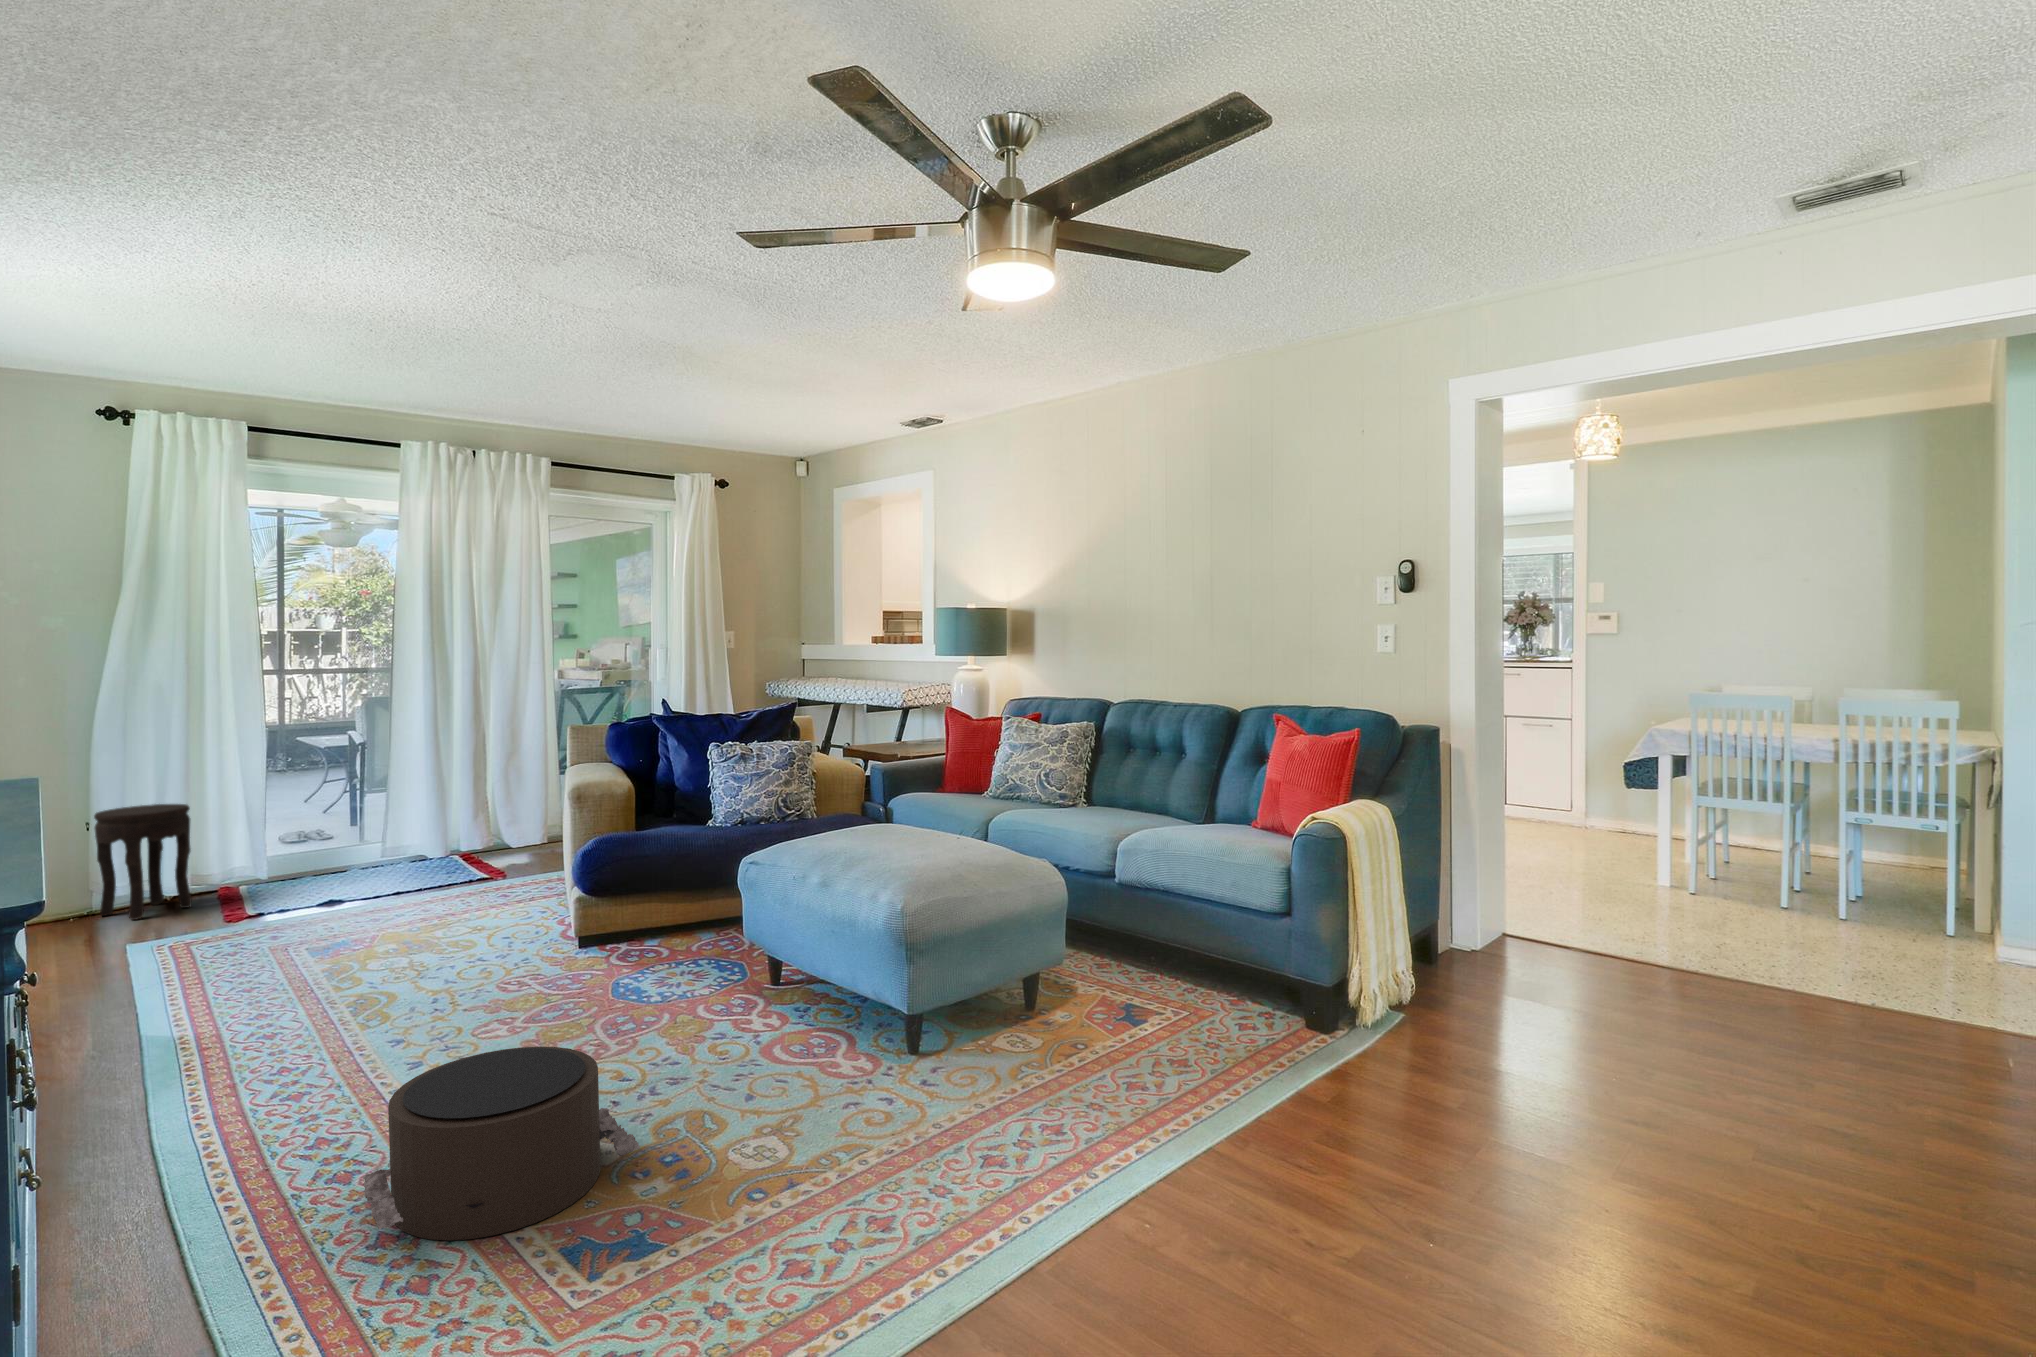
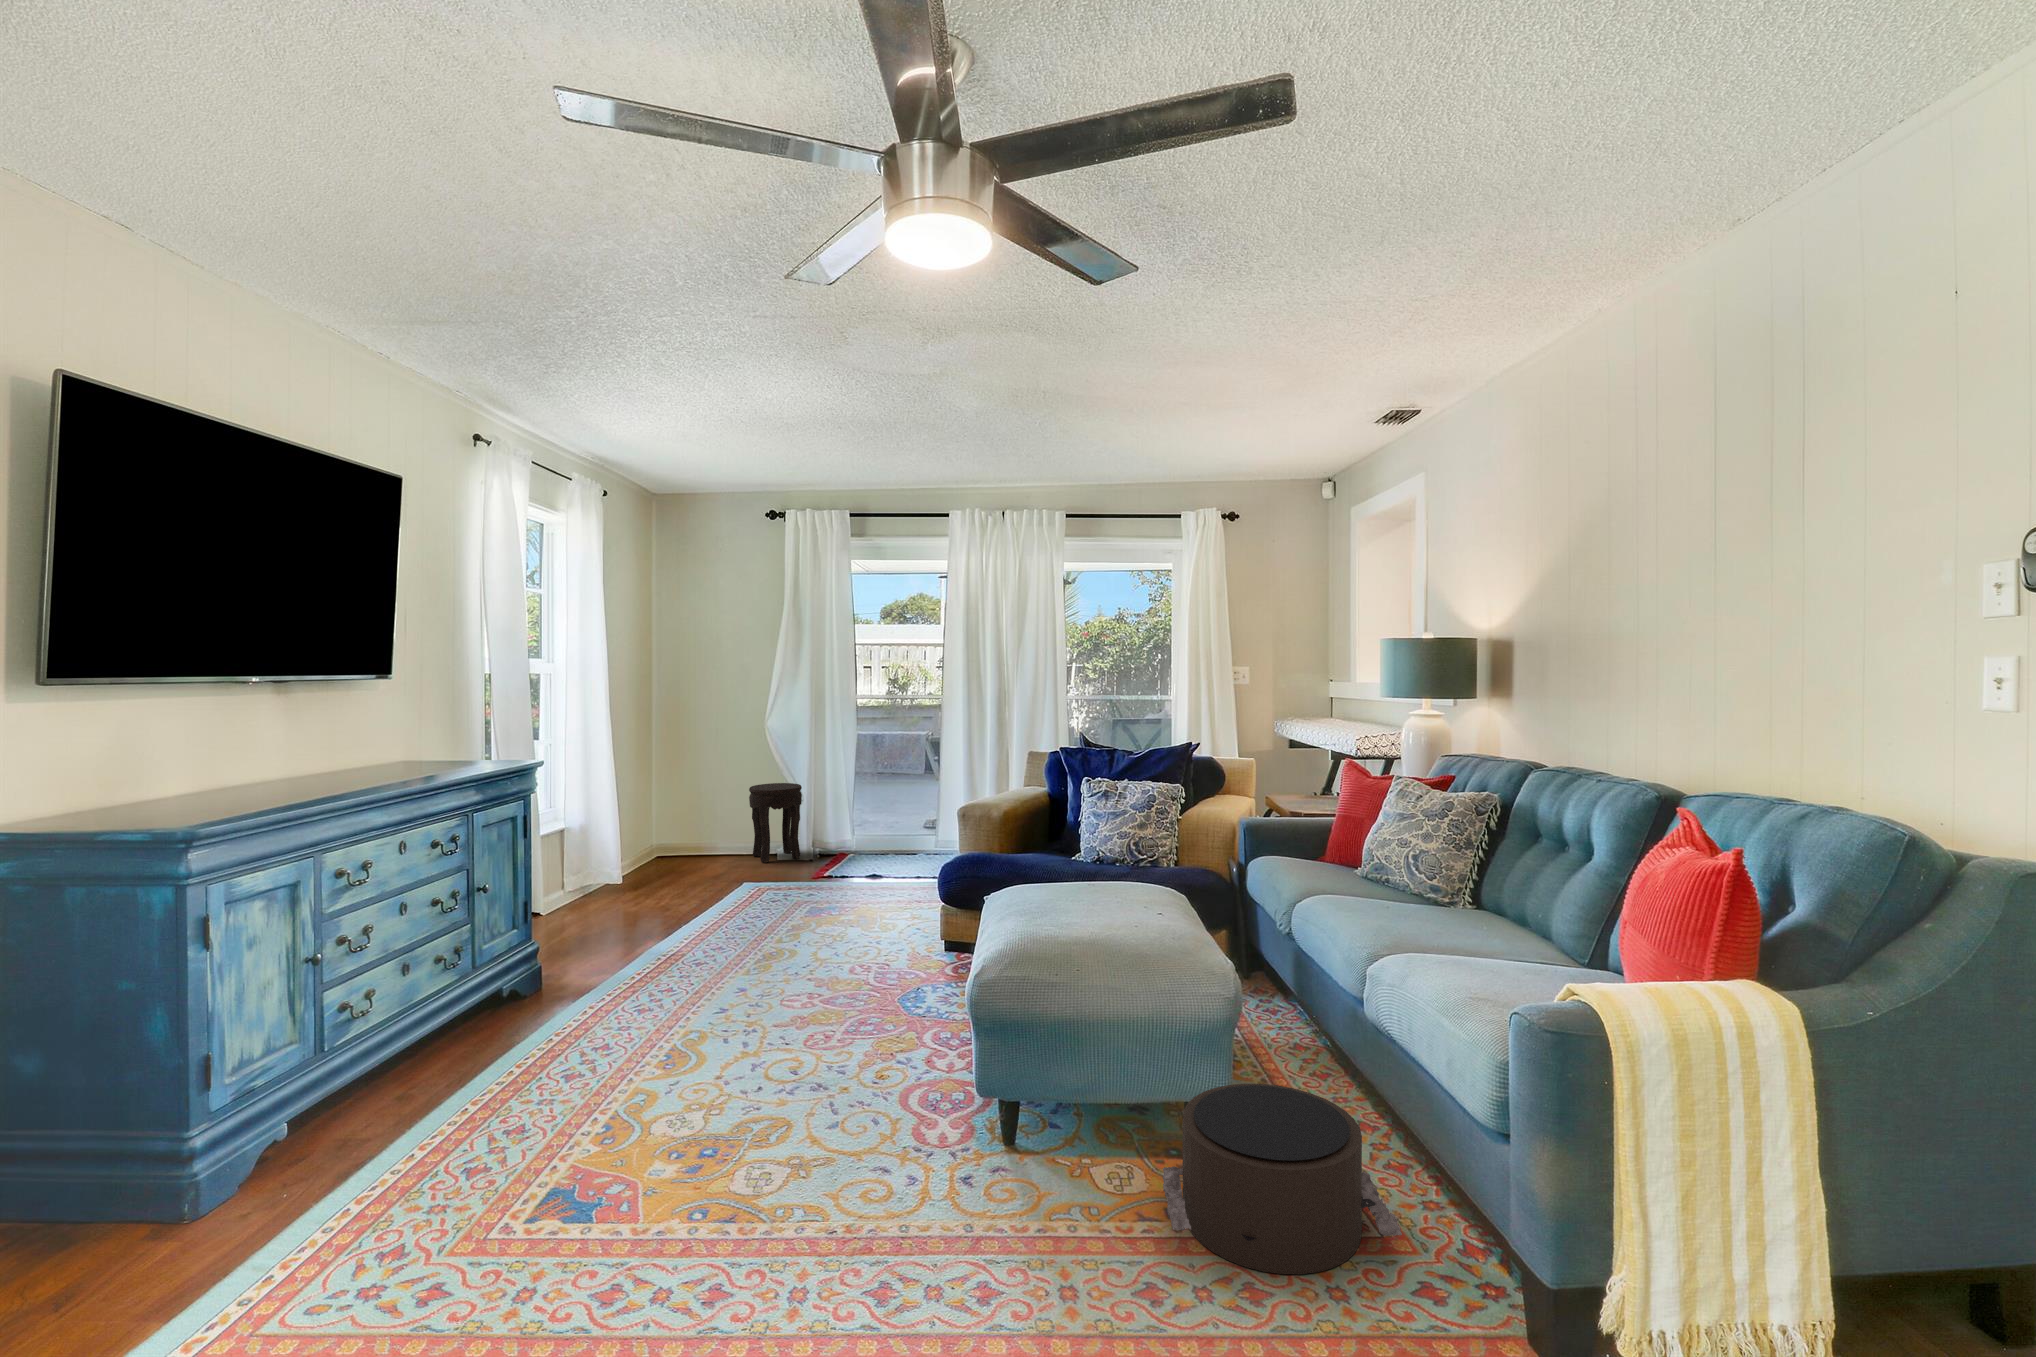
pouf: present [363,1046,640,1240] -> present [1163,1084,1402,1274]

